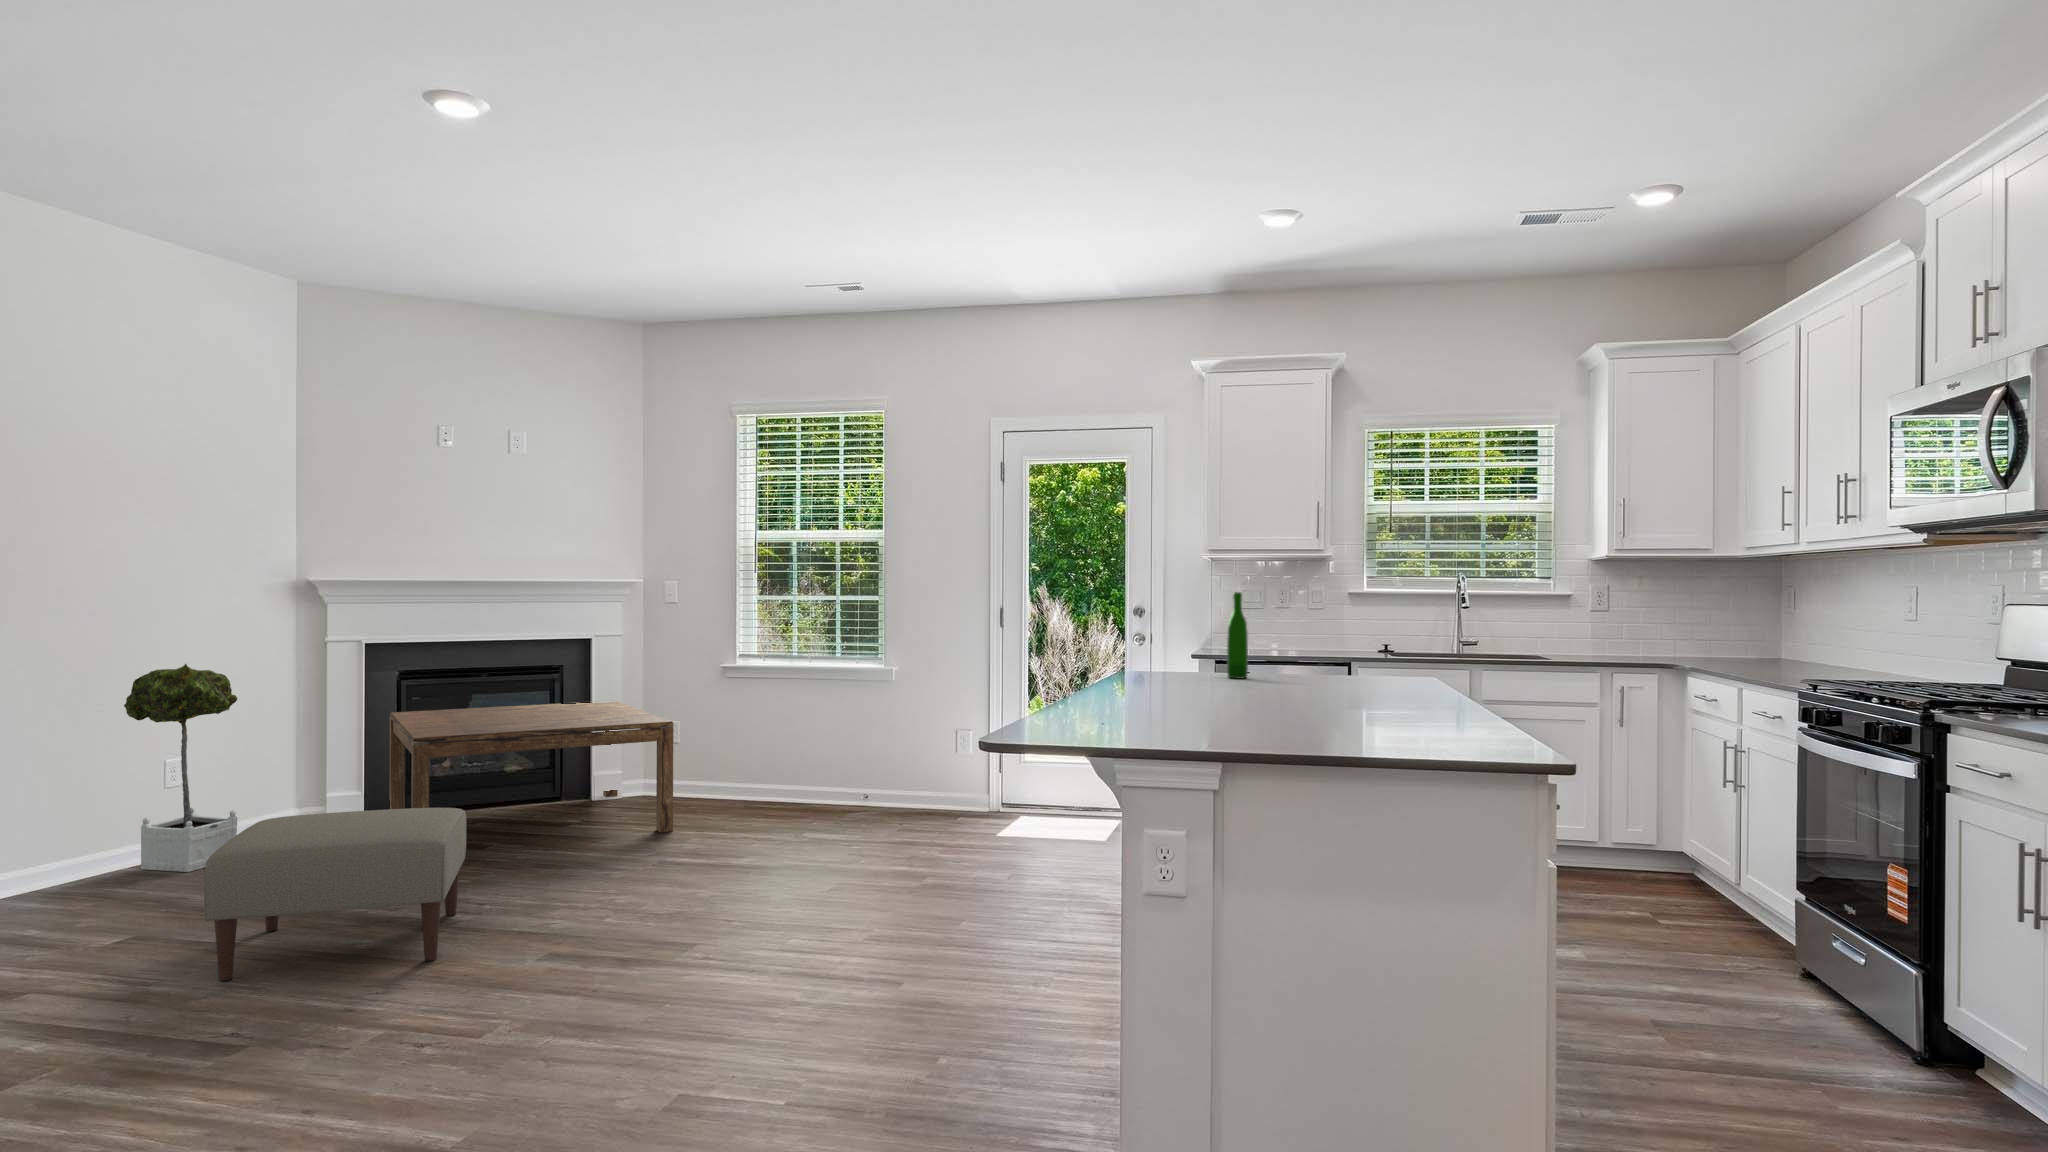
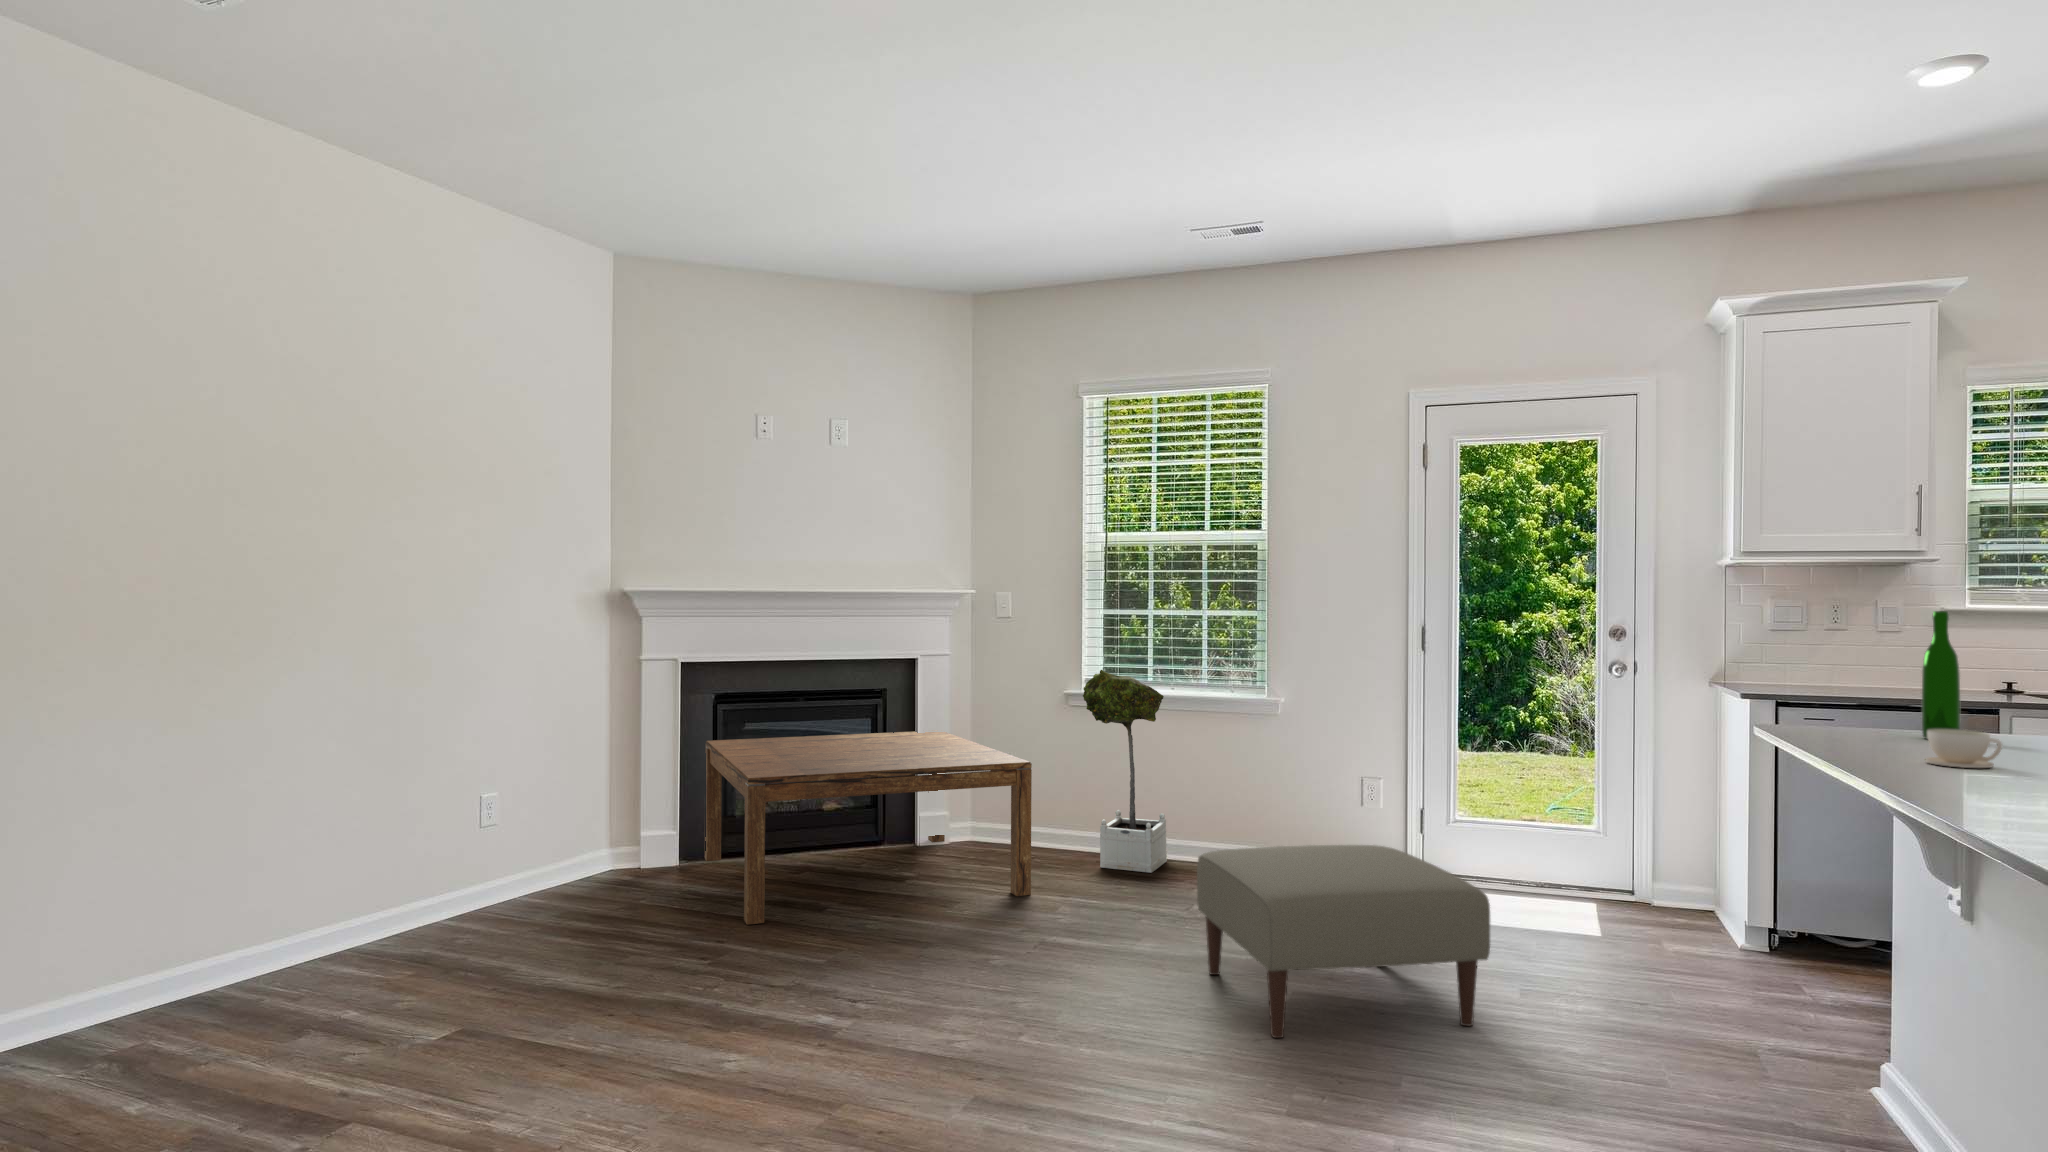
potted tree: present [124,664,237,872] -> present [1083,670,1167,873]
coffee cup: none [1178,668,1215,691] -> present [1925,729,2002,768]
ottoman: present [204,808,466,981] -> present [1197,845,1490,1038]

